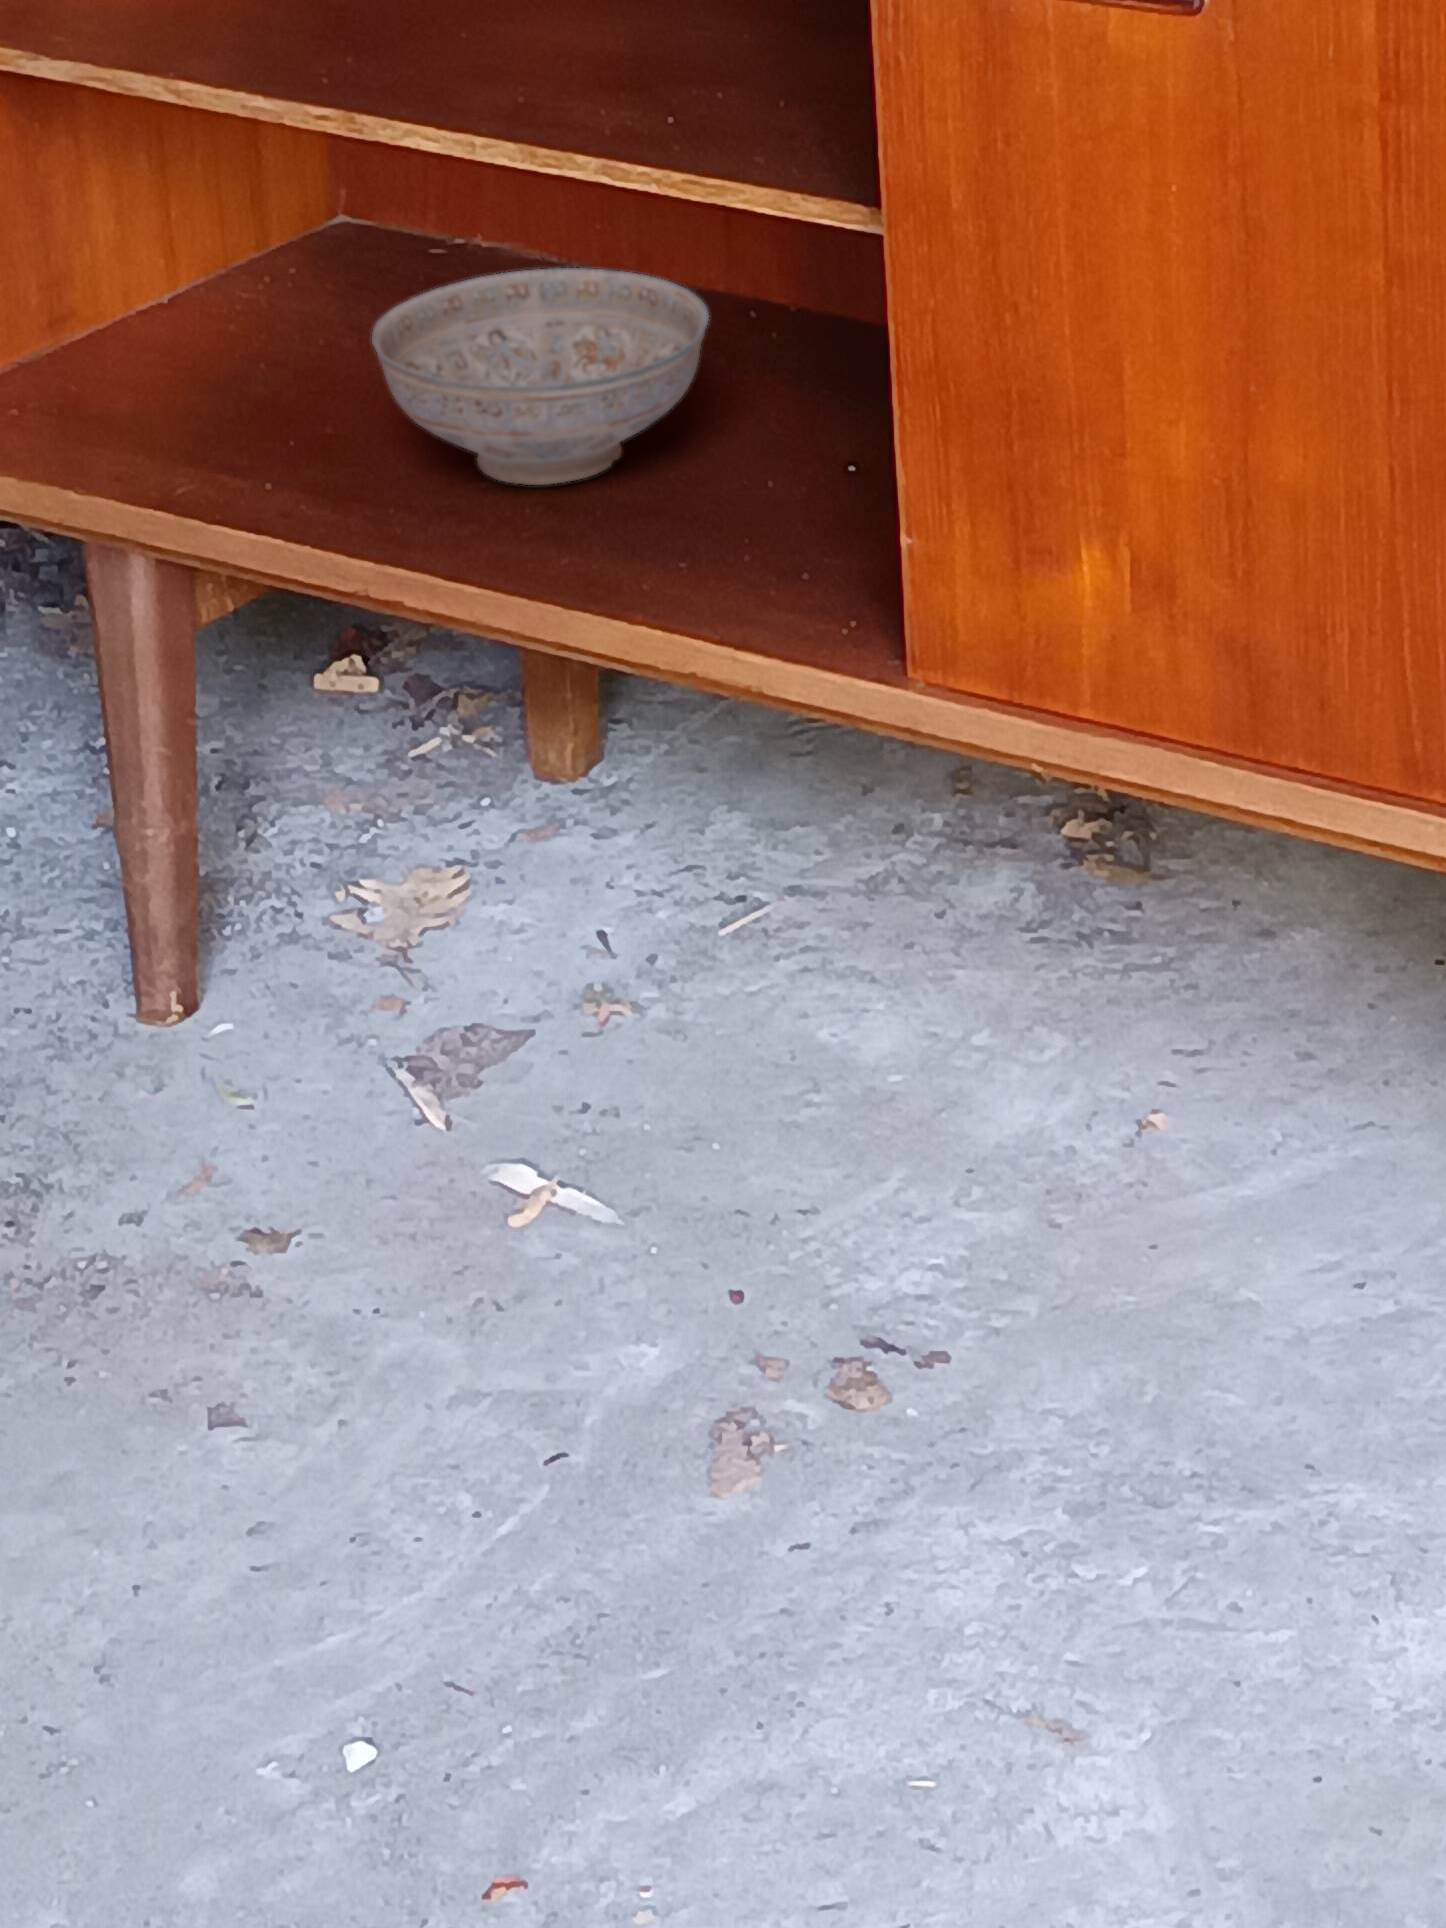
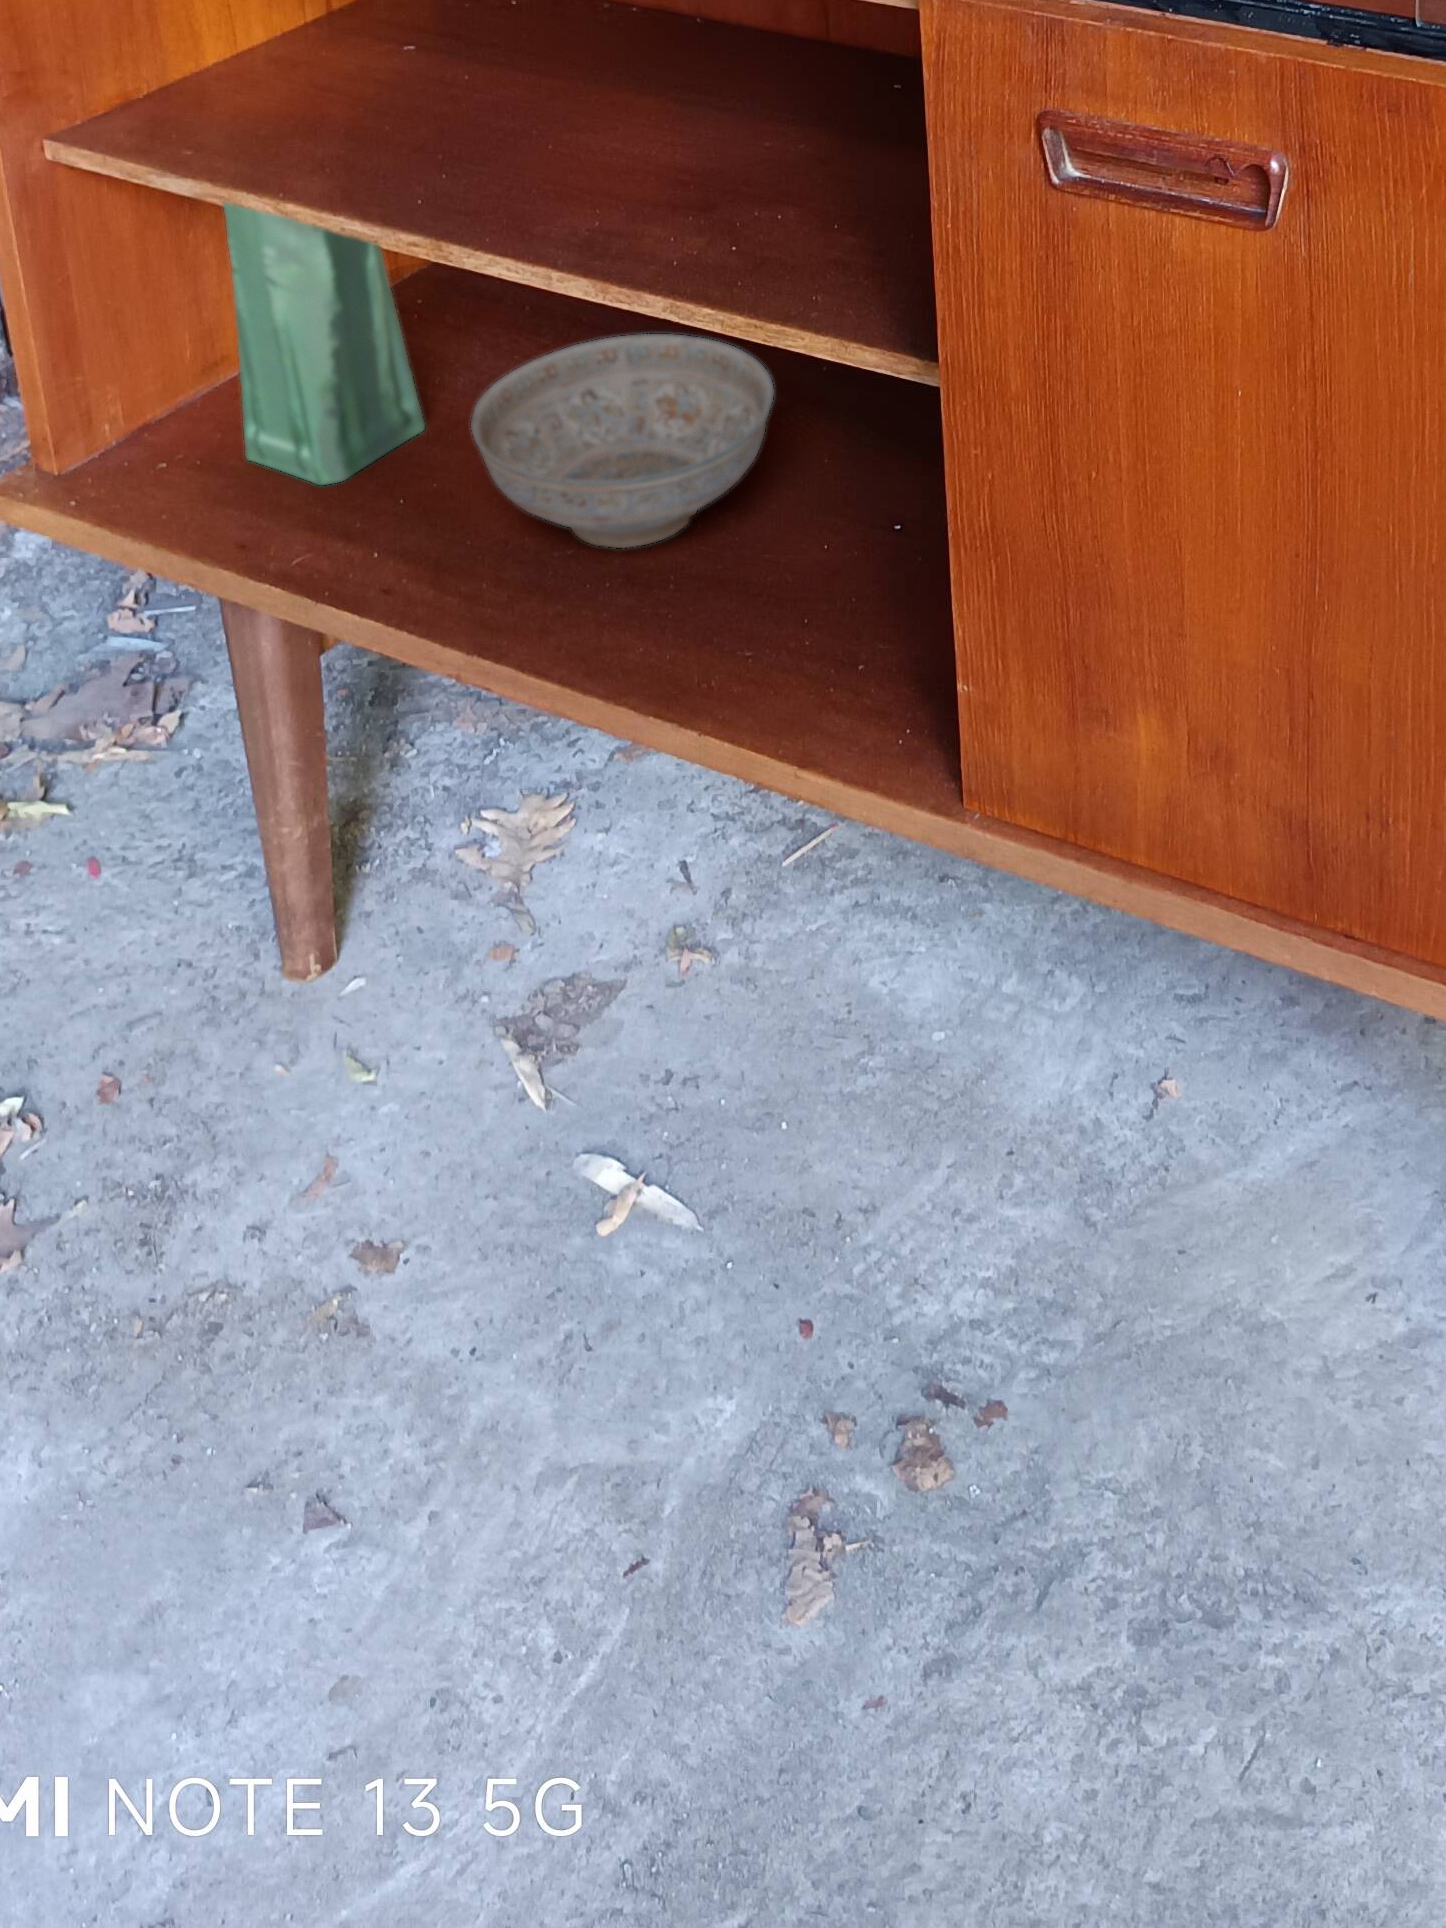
vase: none [88,32,305,433] -> present [223,203,425,485]

